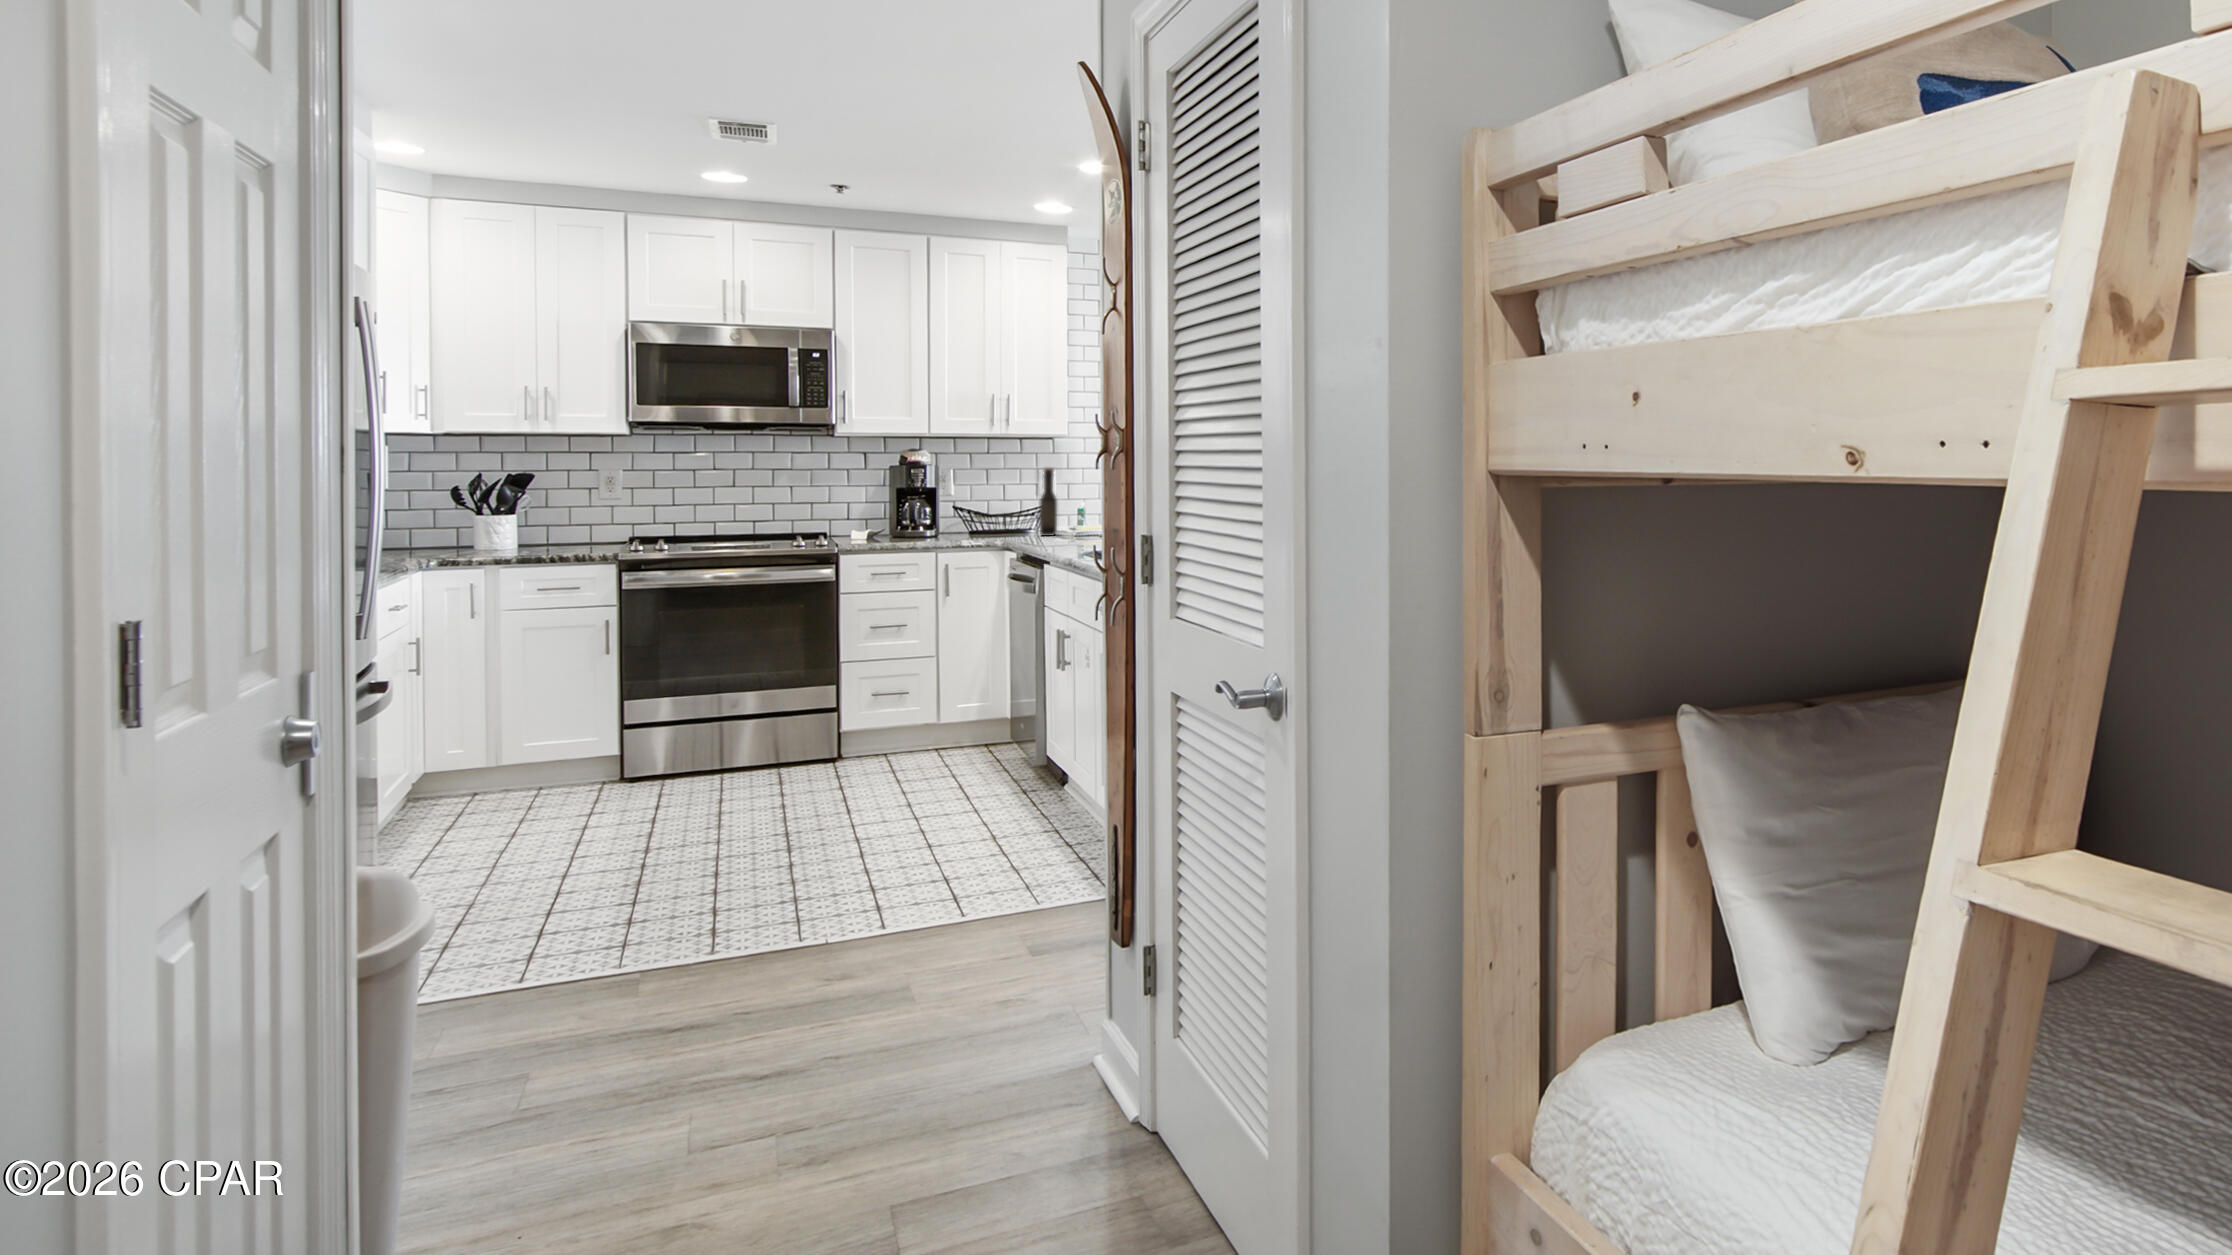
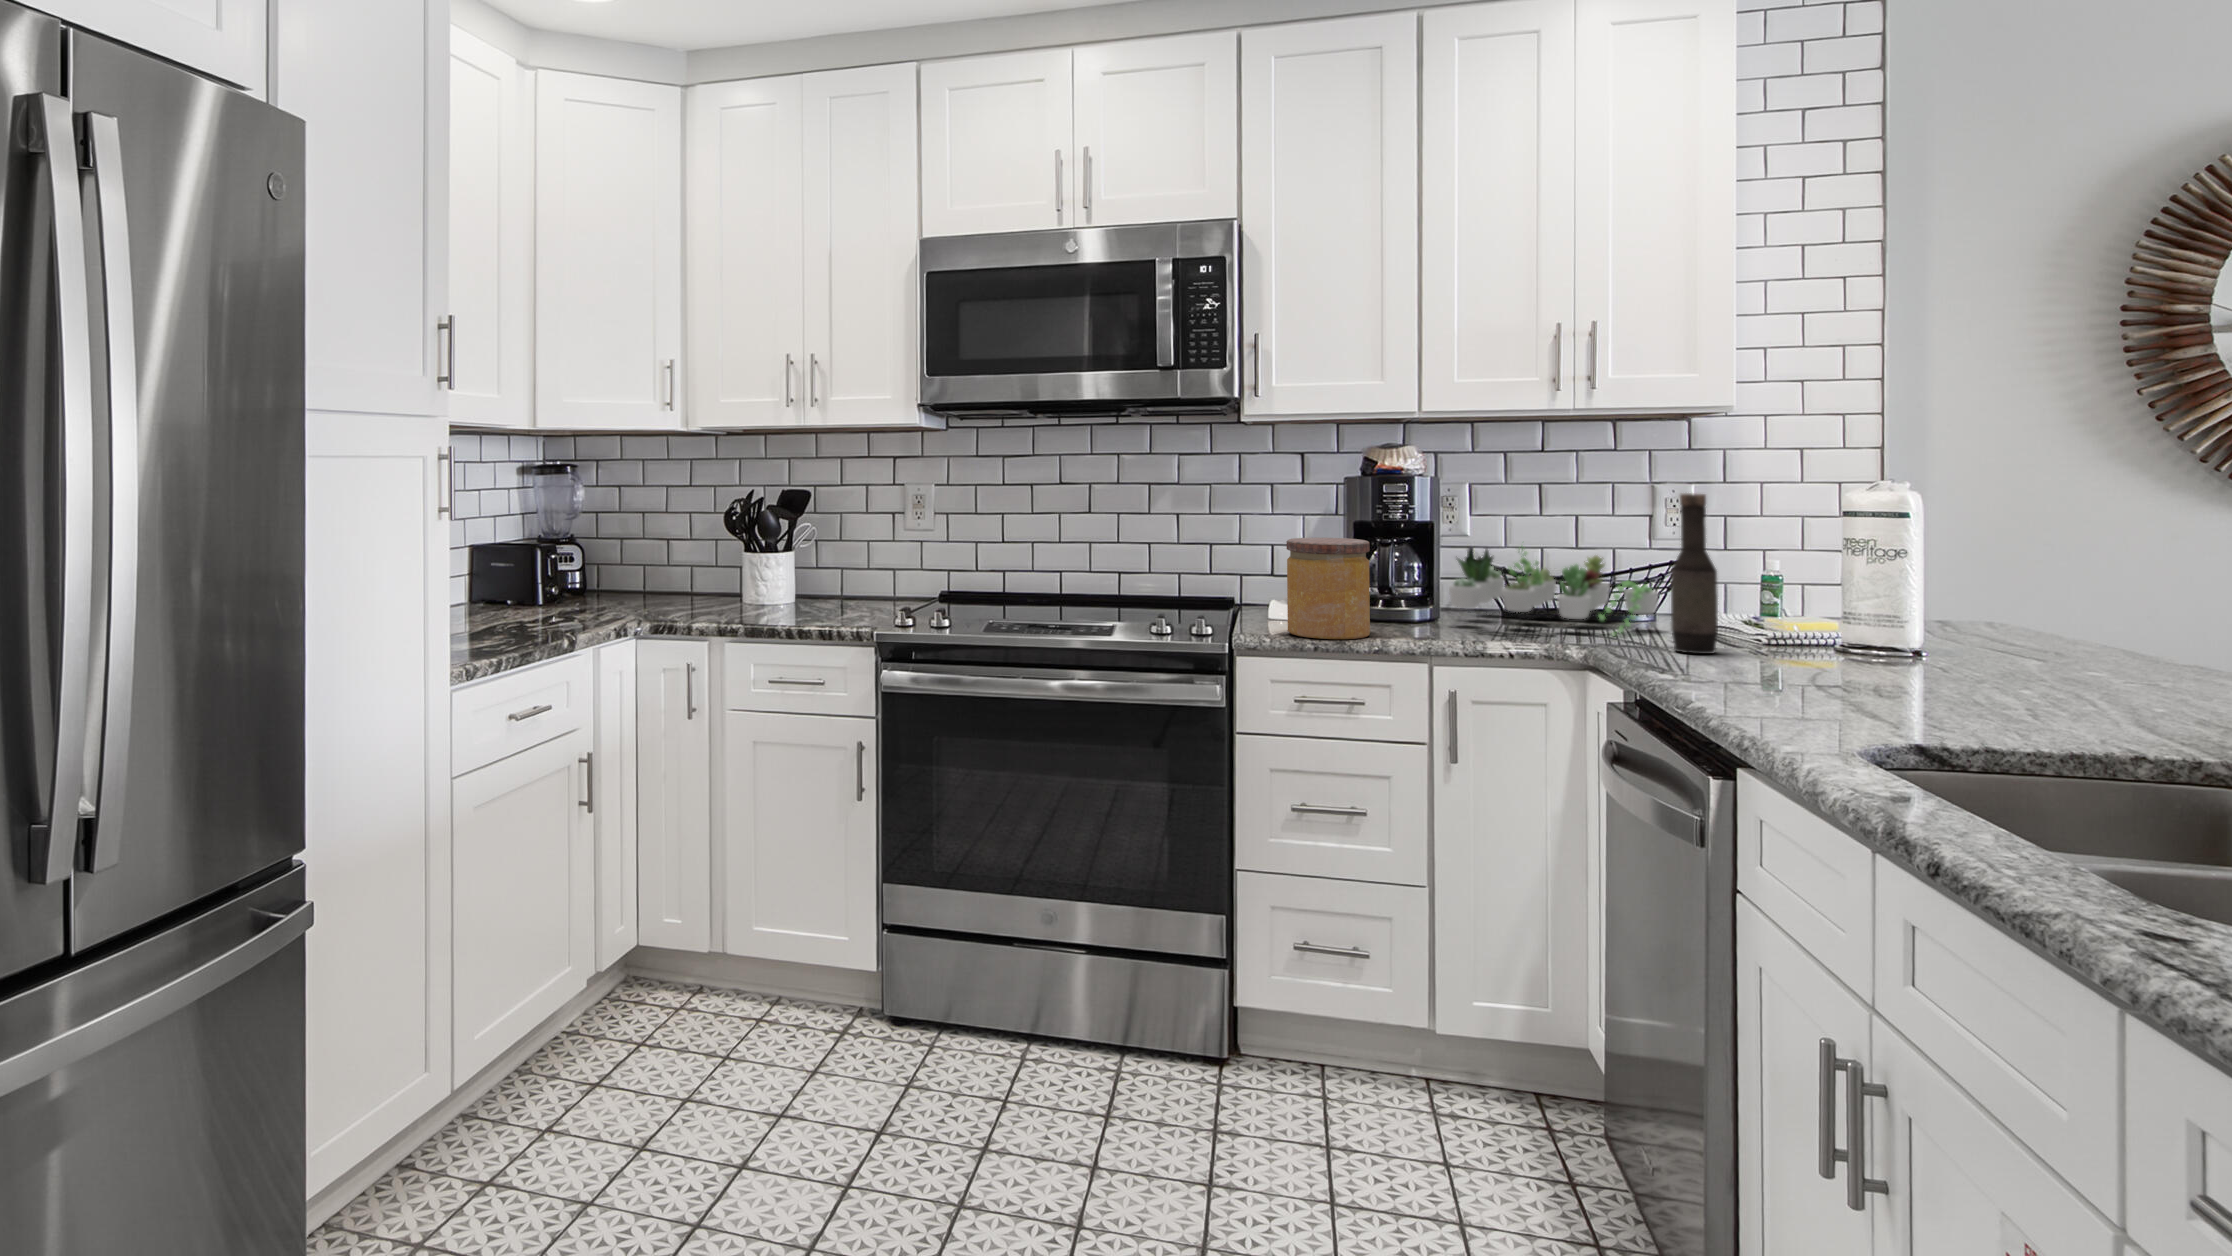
jar: none [865,494,907,543] -> present [1286,538,1370,639]
succulent plant: none [944,494,1036,534] -> present [1449,548,1658,636]

